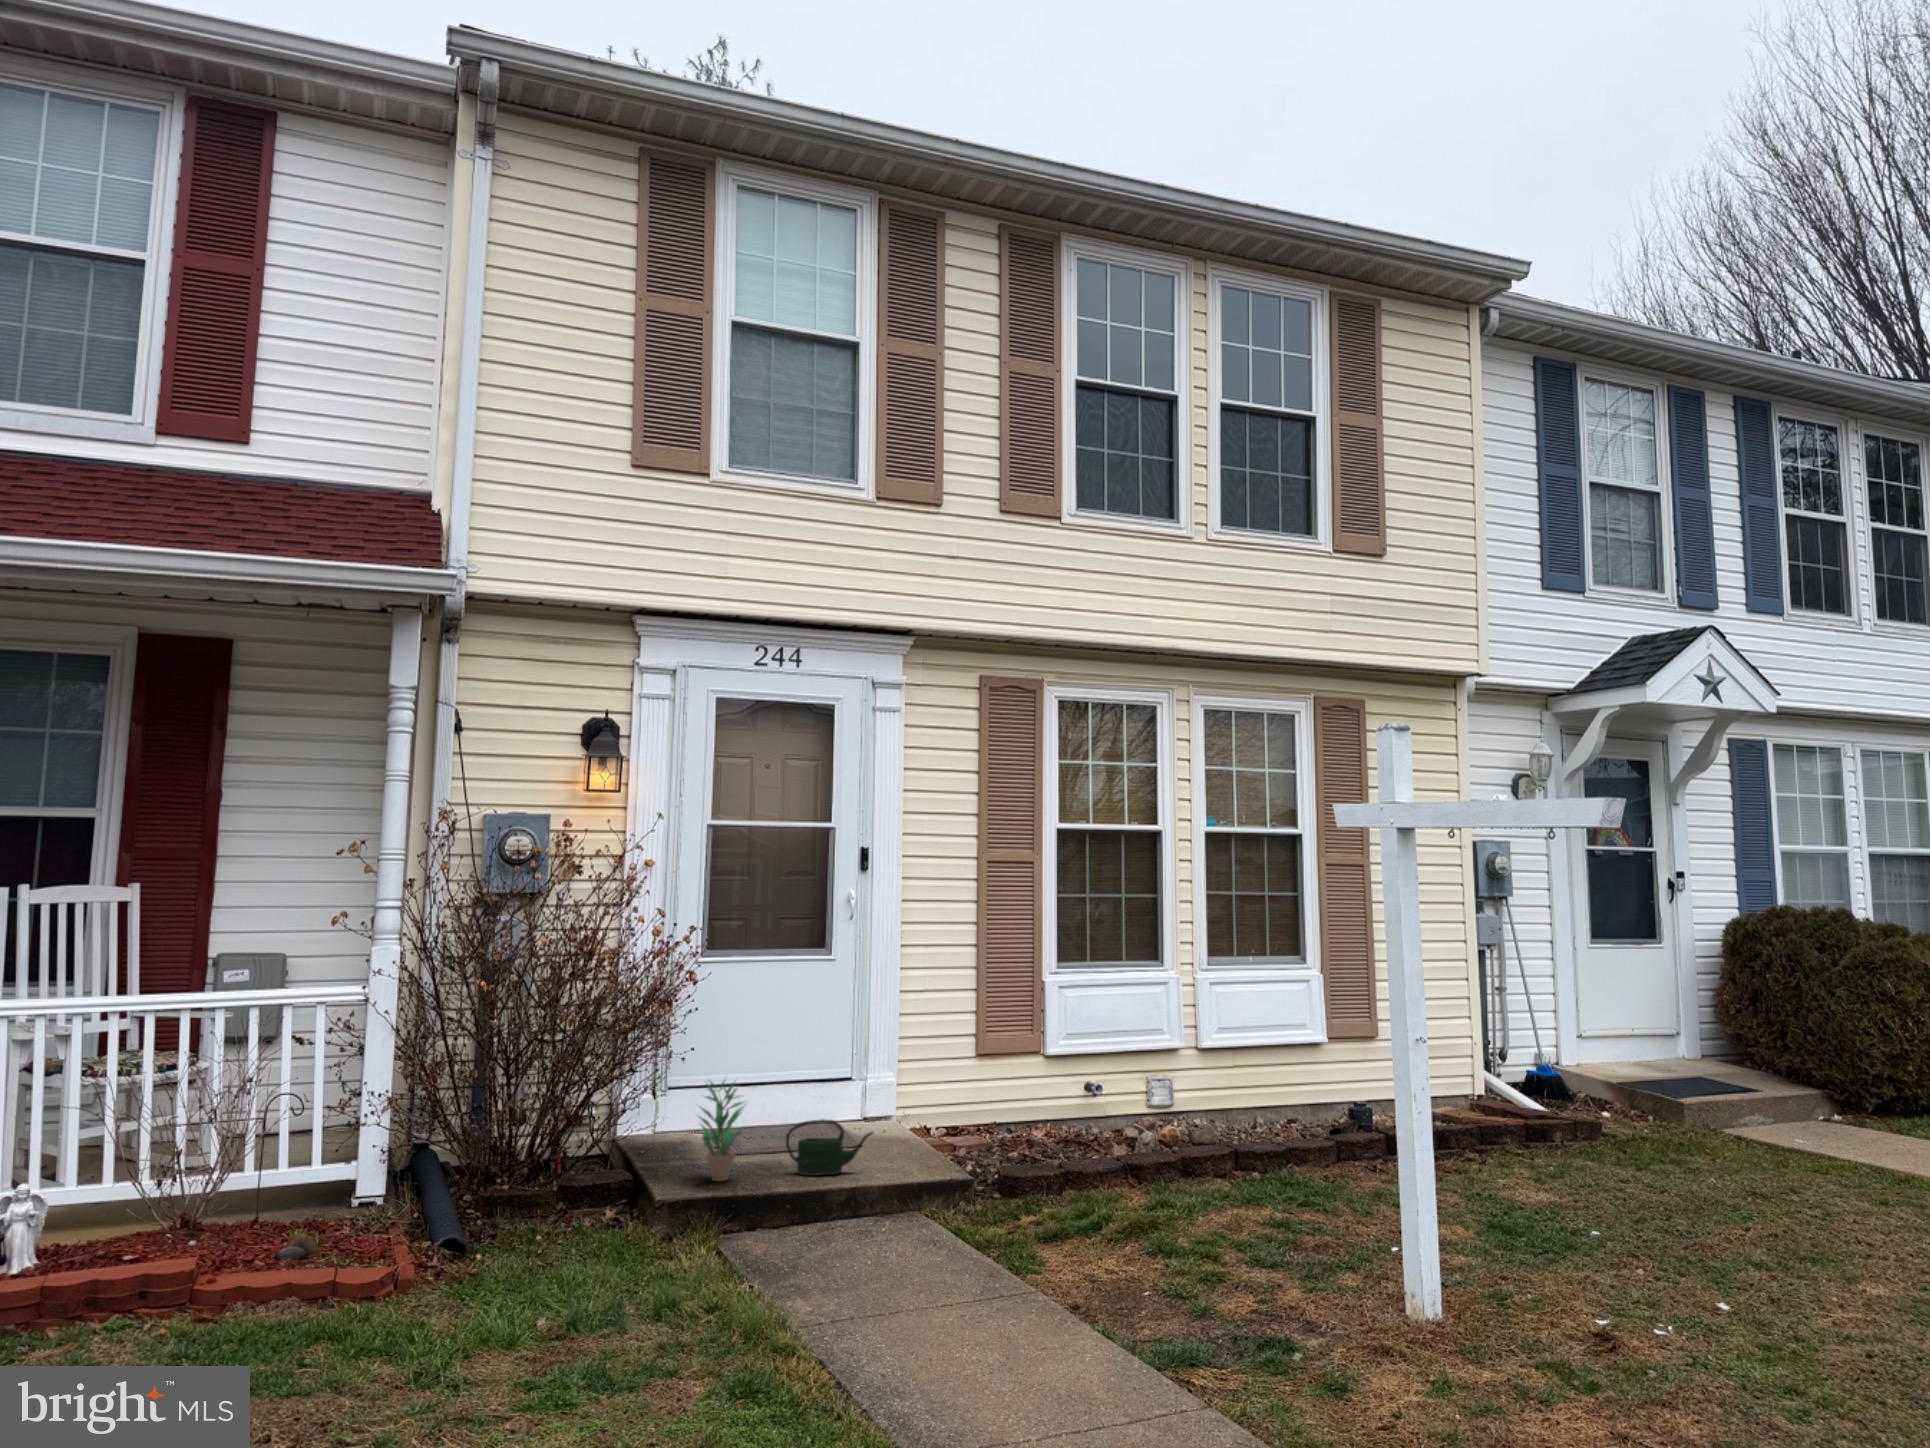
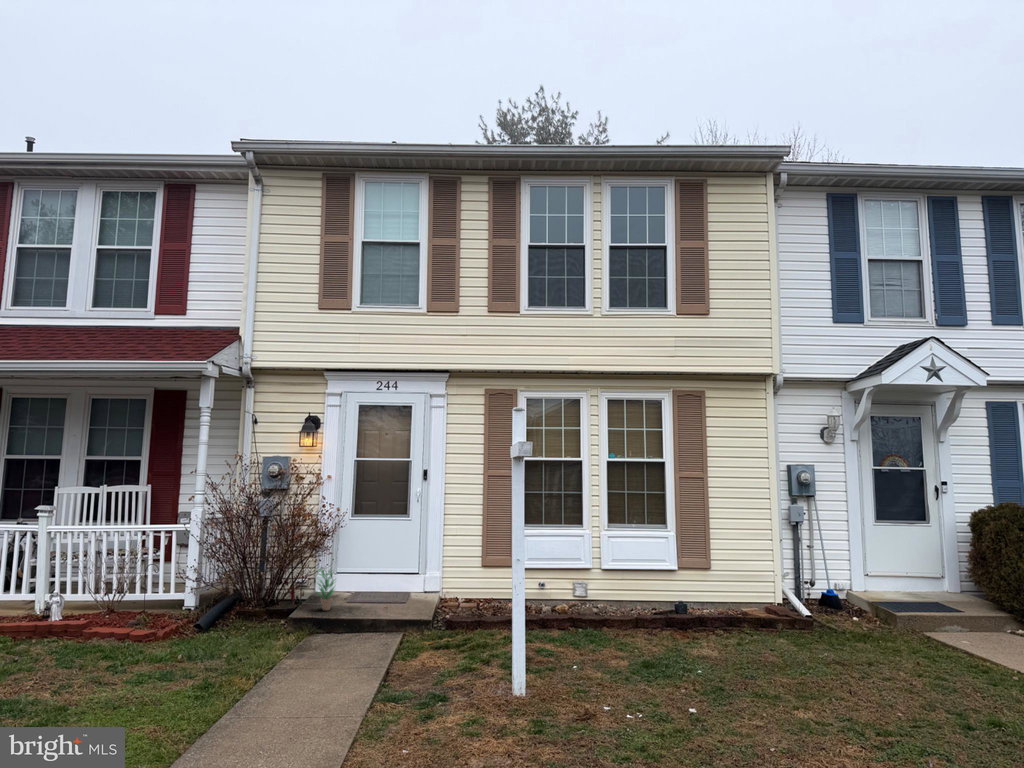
watering can: present [786,1119,873,1176] -> none [356,587,393,611]

